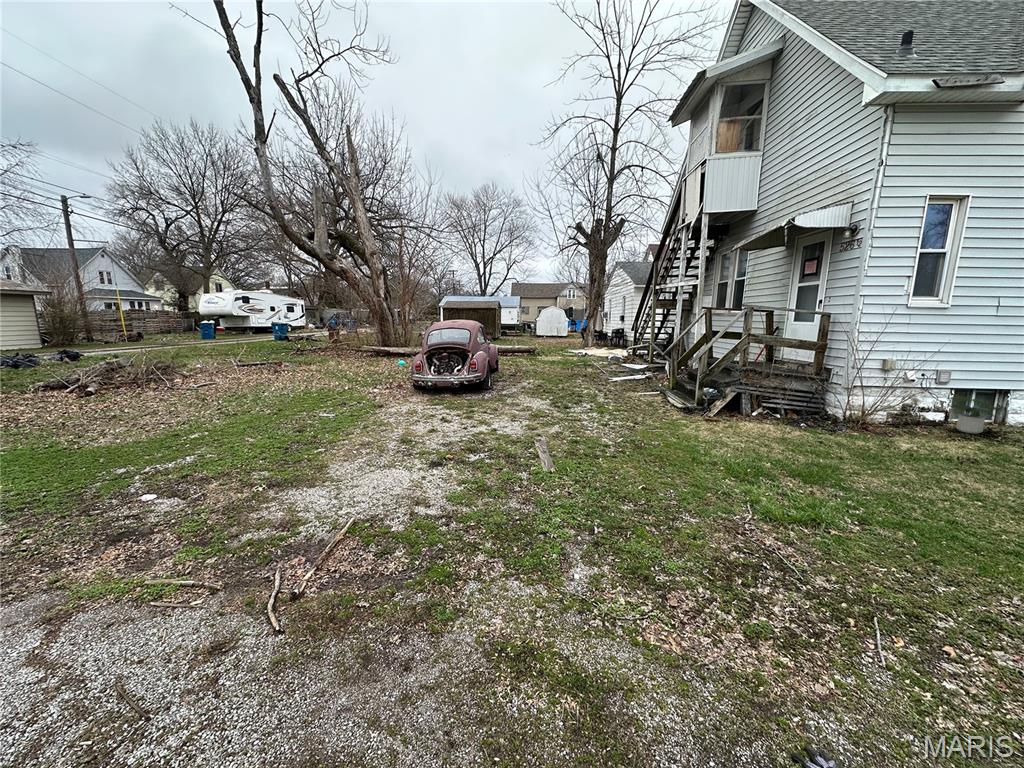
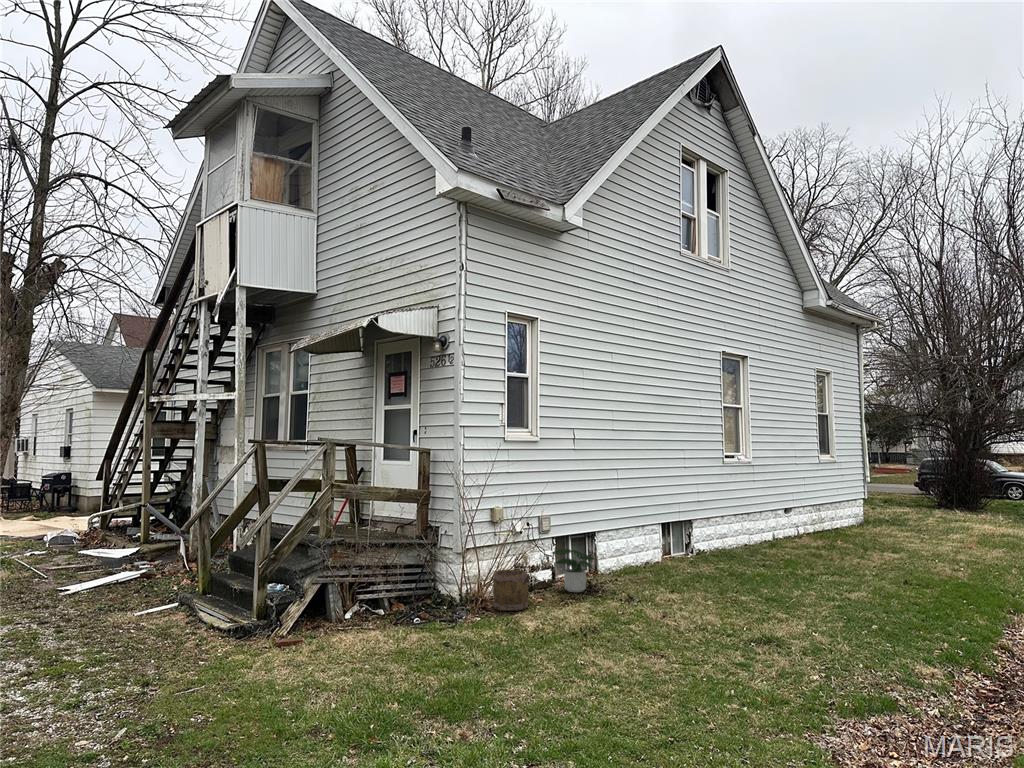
bucket: none [874,402,915,435] -> present [493,569,530,611]

